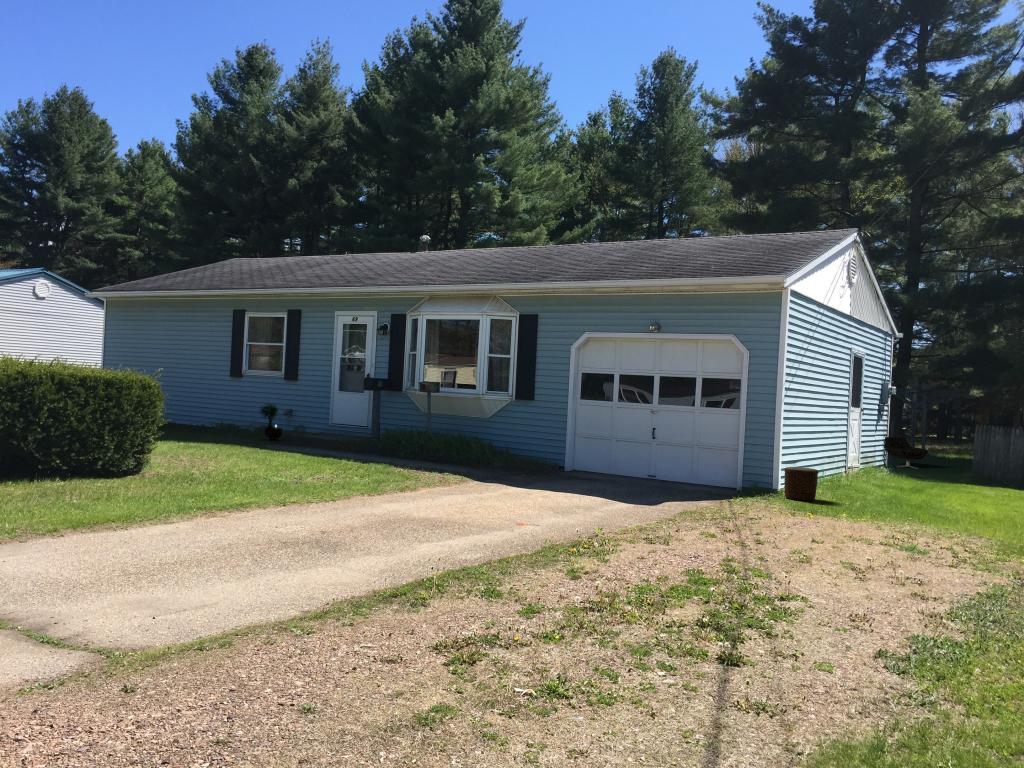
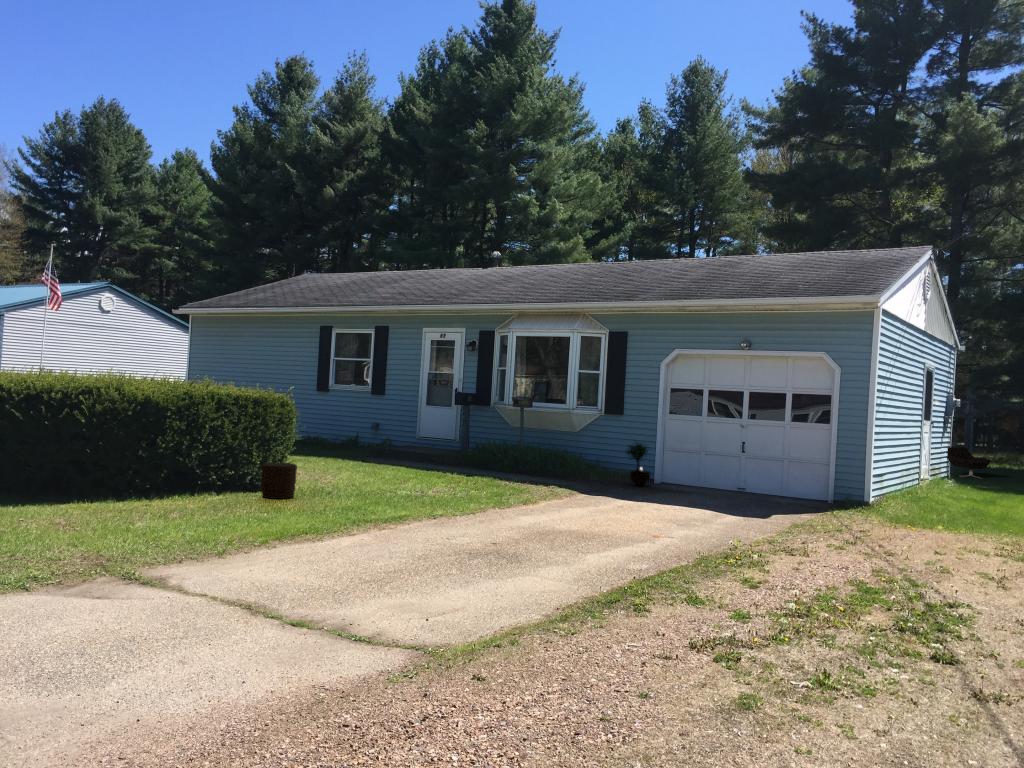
potted tree: present [260,404,282,440] -> present [627,442,650,485]
woven basket: present [784,467,819,501] -> present [261,463,297,499]

